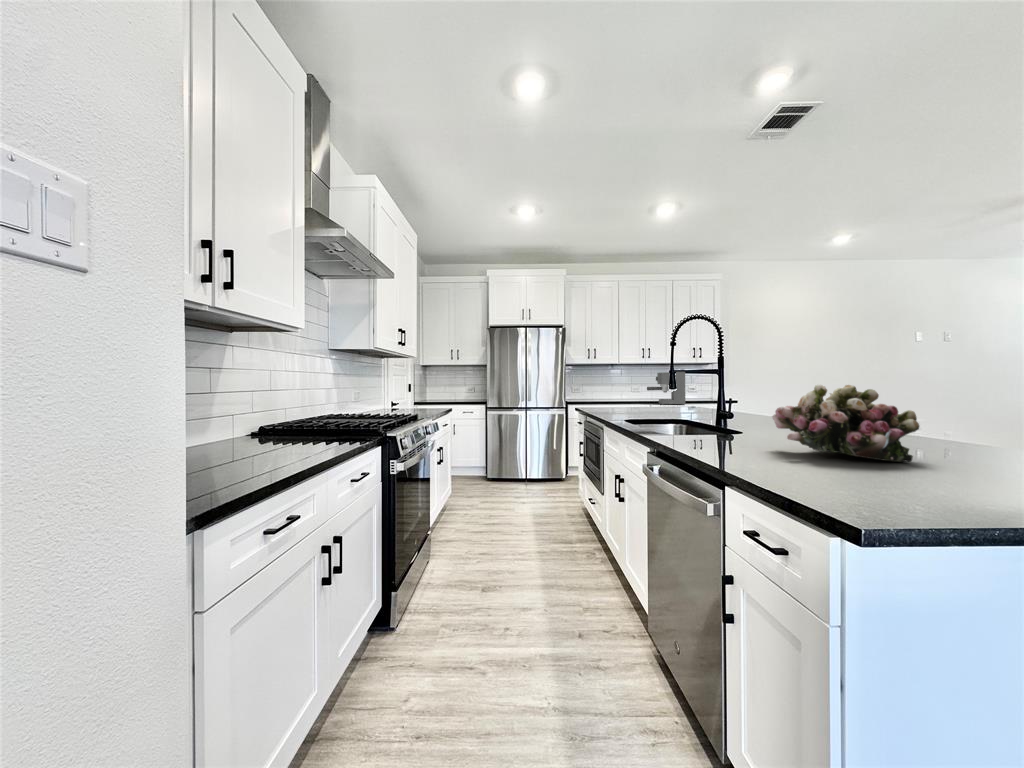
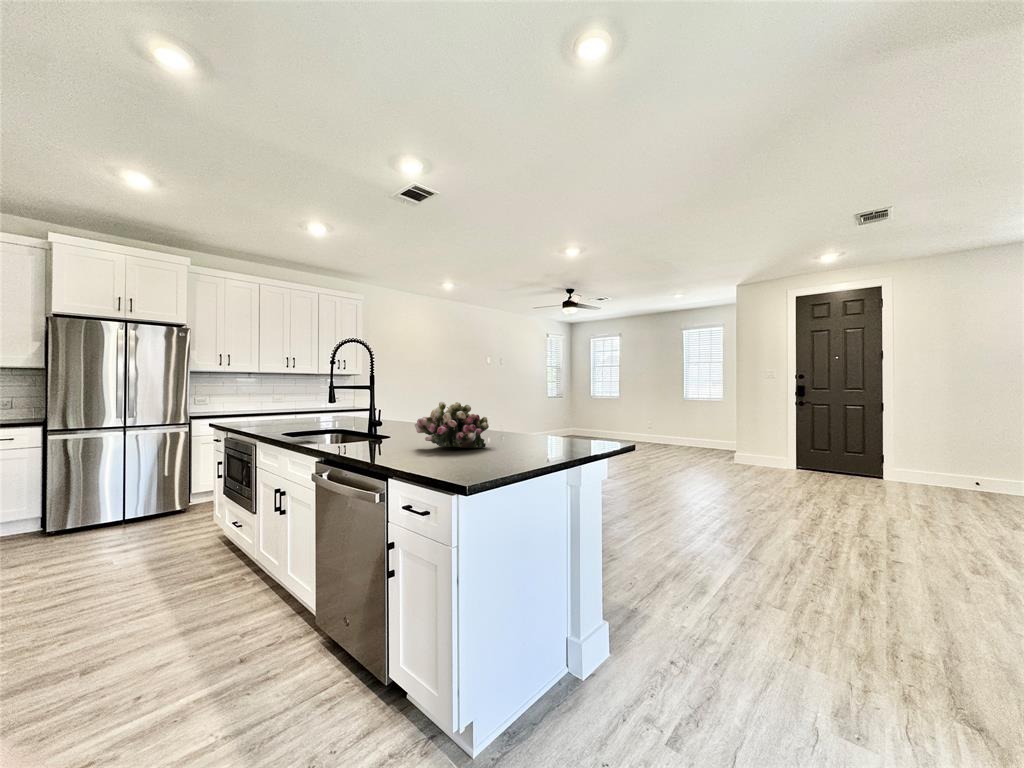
coffee maker: present [647,372,686,405] -> none [293,382,333,414]

